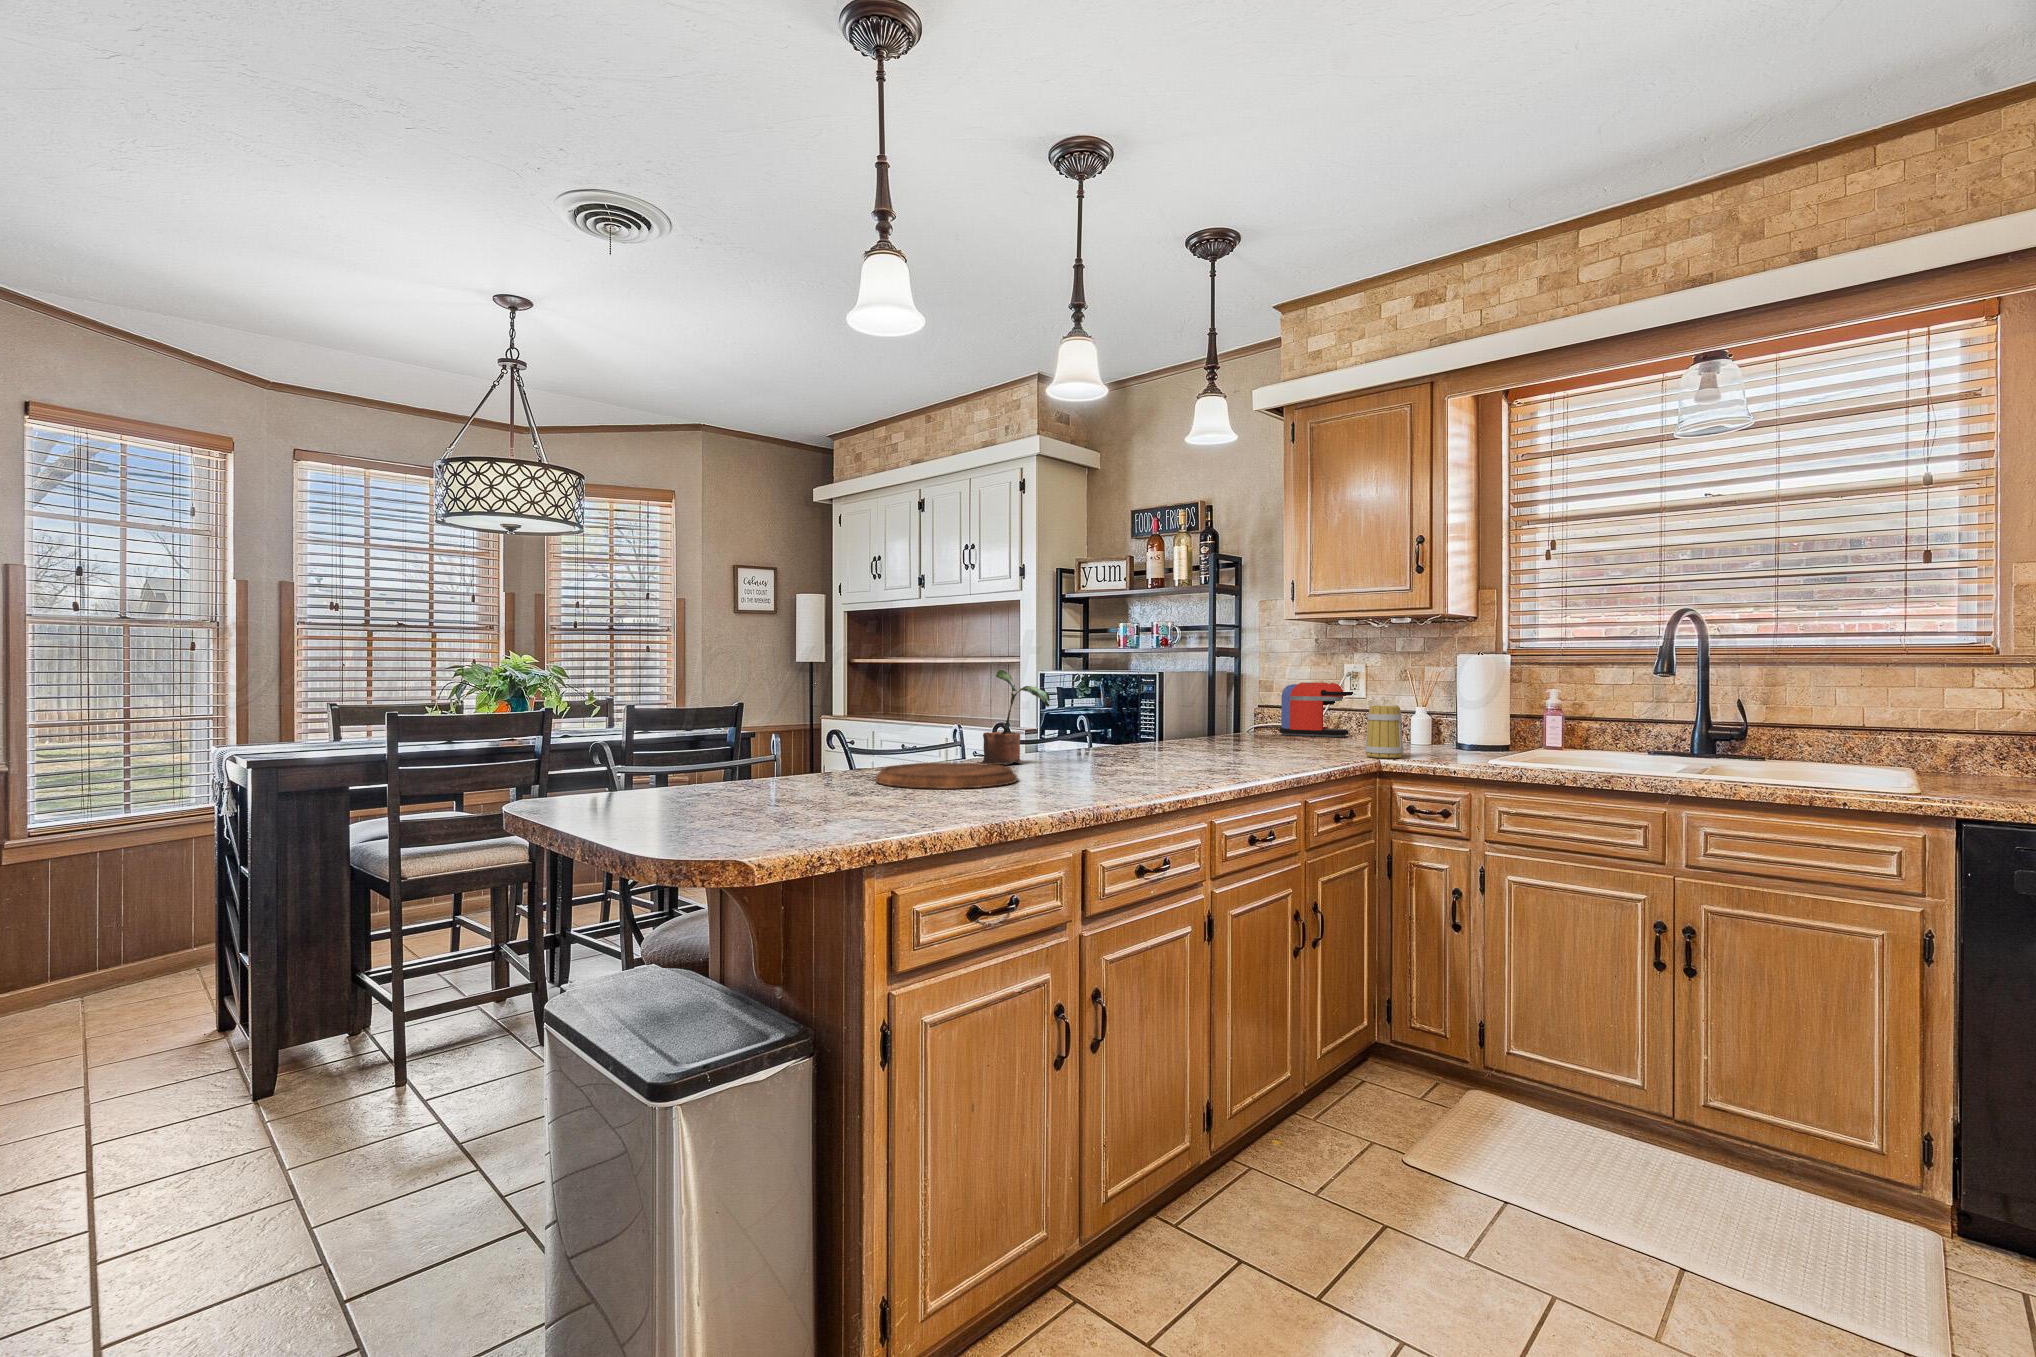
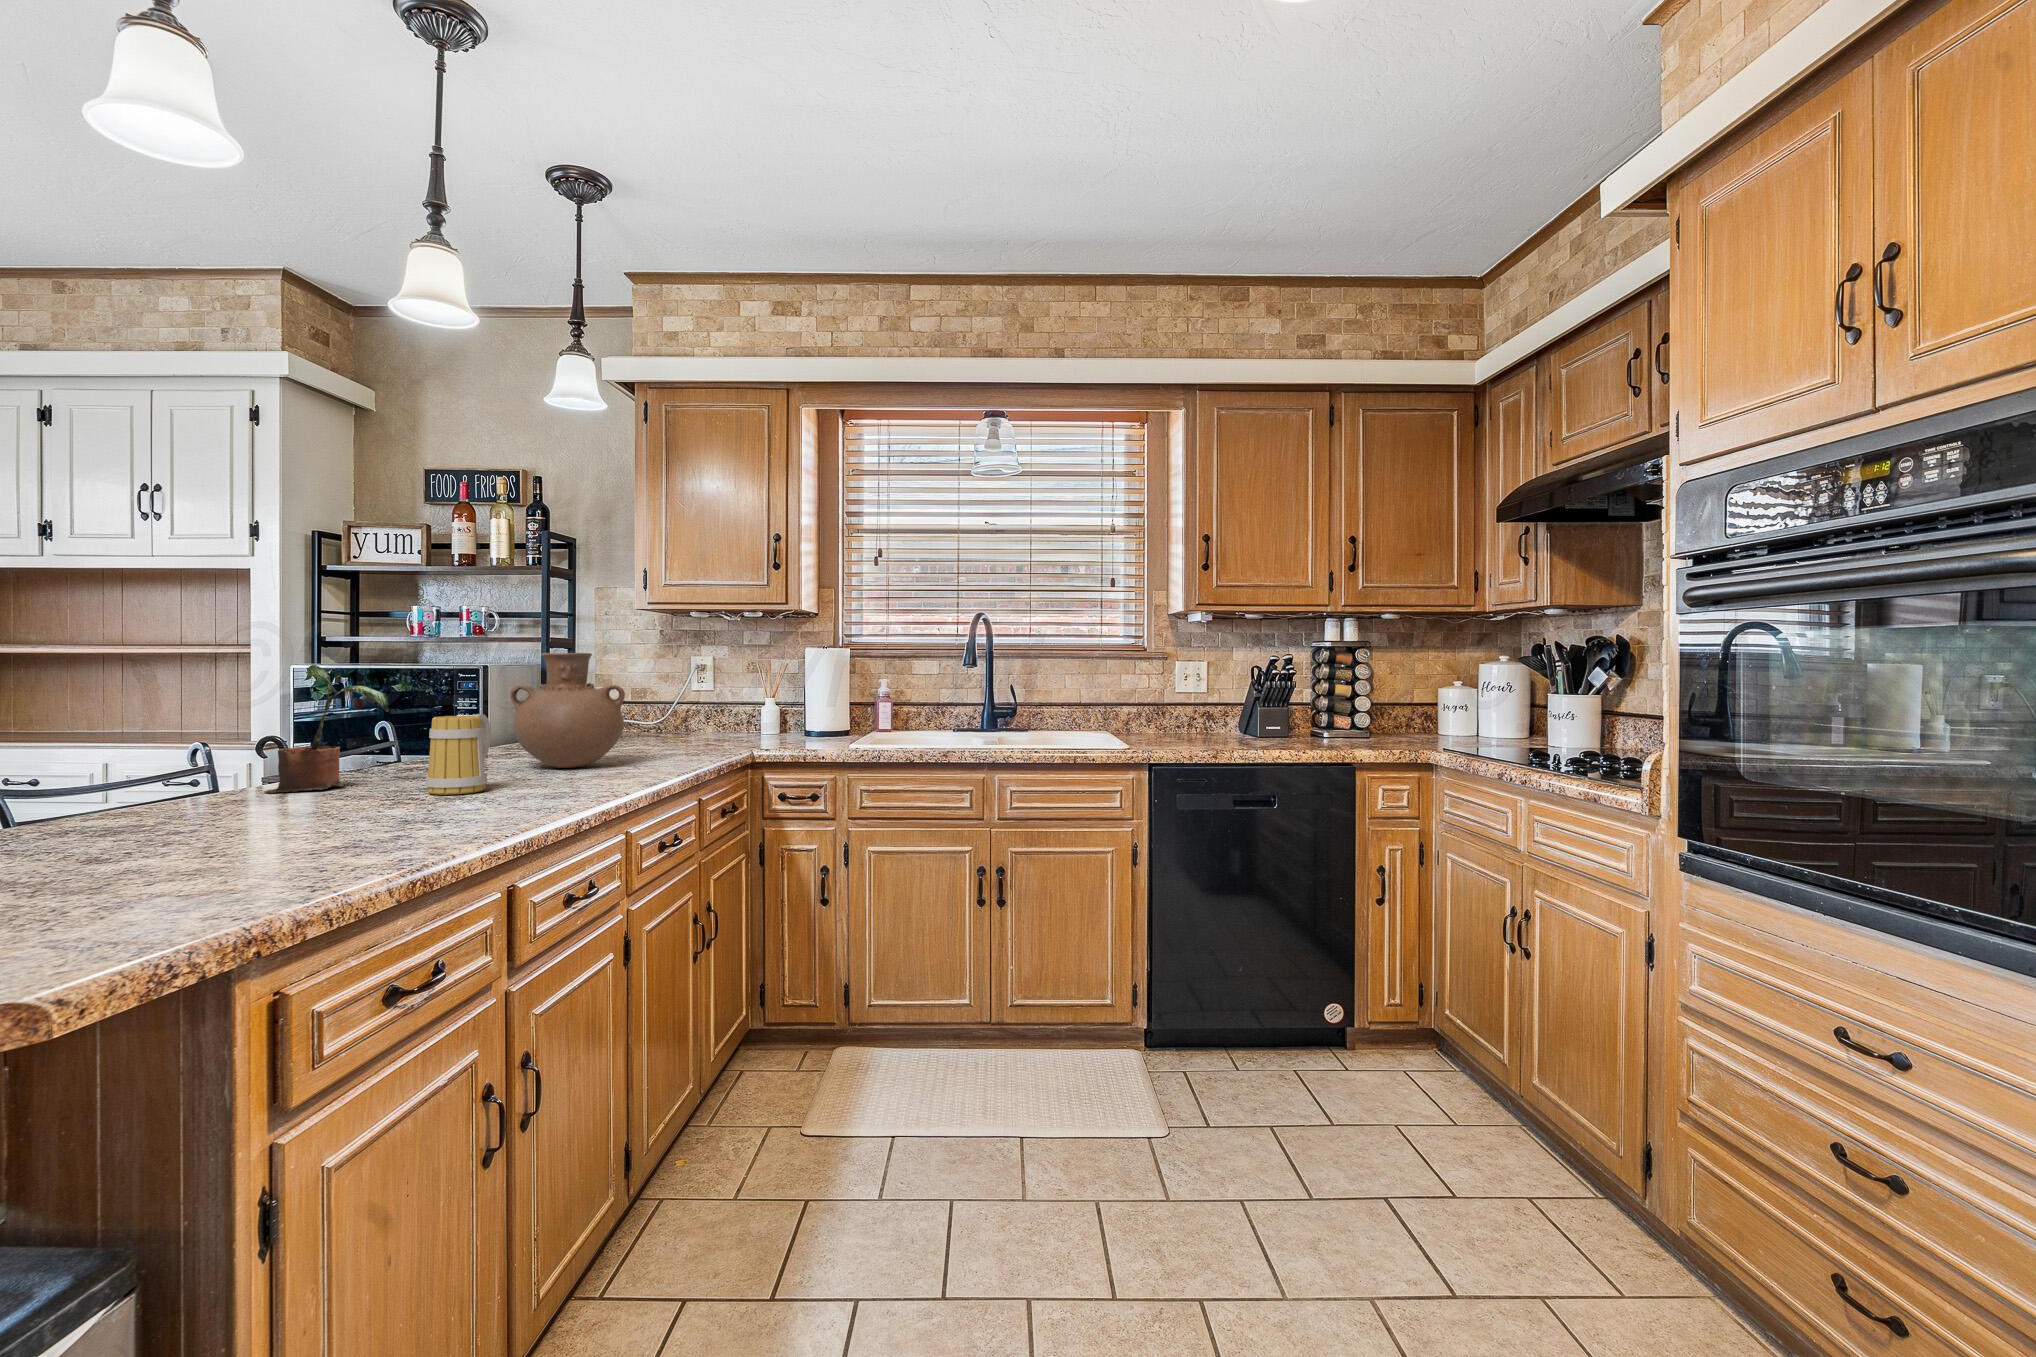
vase: none [1145,660,1237,762] -> present [510,653,625,768]
coffee maker: present [1280,682,1353,737] -> none [623,675,706,730]
mug: present [1365,705,1404,758] -> present [425,714,491,795]
cutting board: present [875,763,1017,789] -> none [117,792,372,838]

